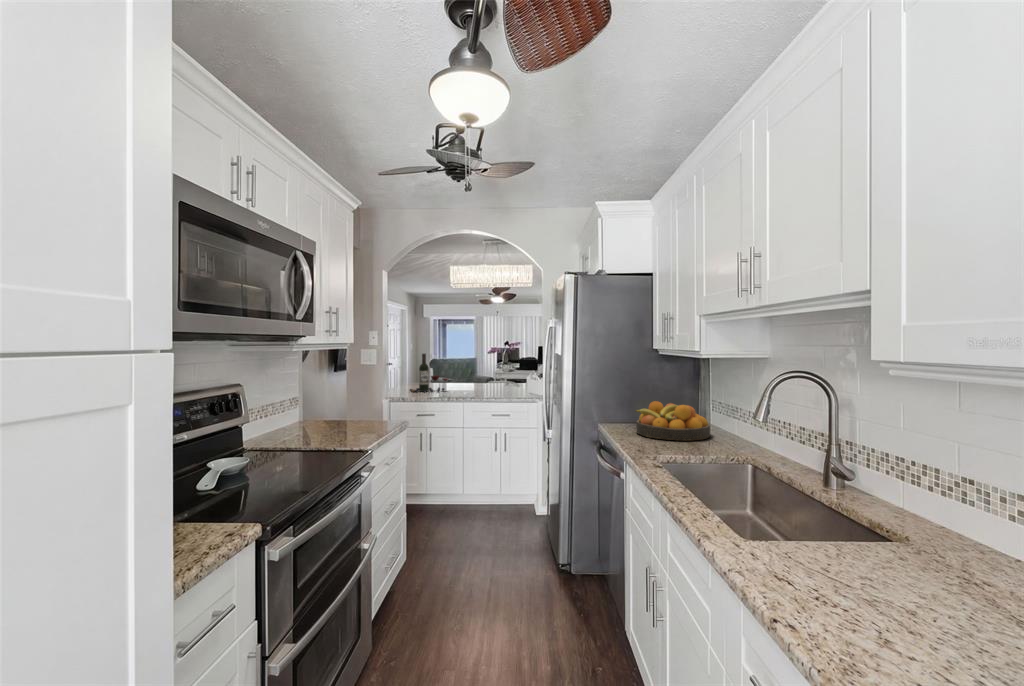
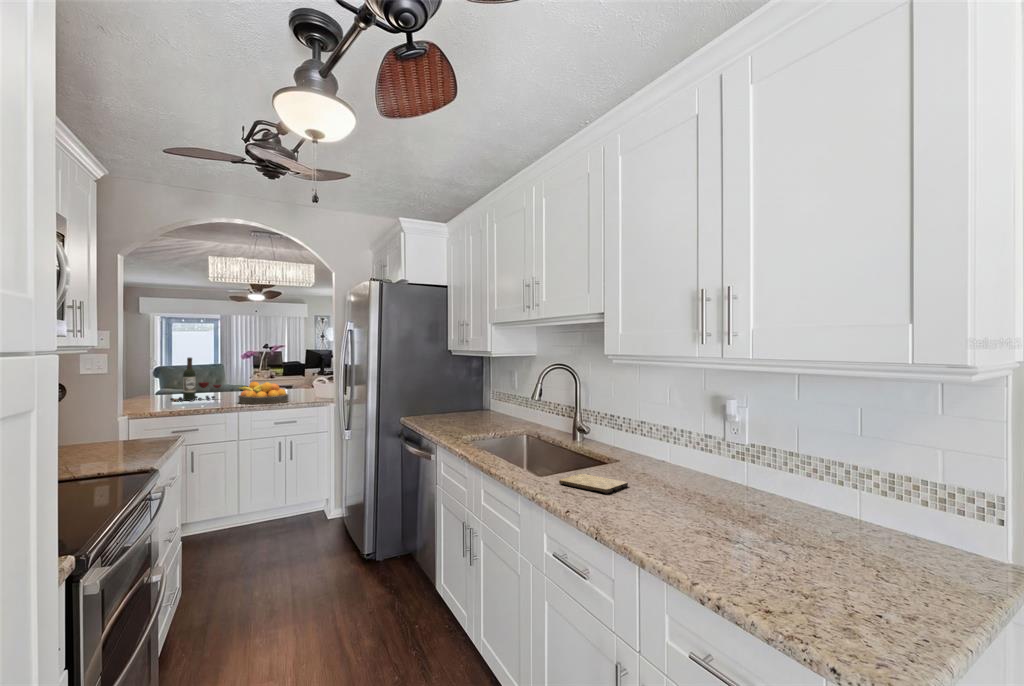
fruit bowl: present [635,401,710,441] -> present [238,382,288,404]
cutting board: none [794,564,943,631] -> present [559,474,628,494]

